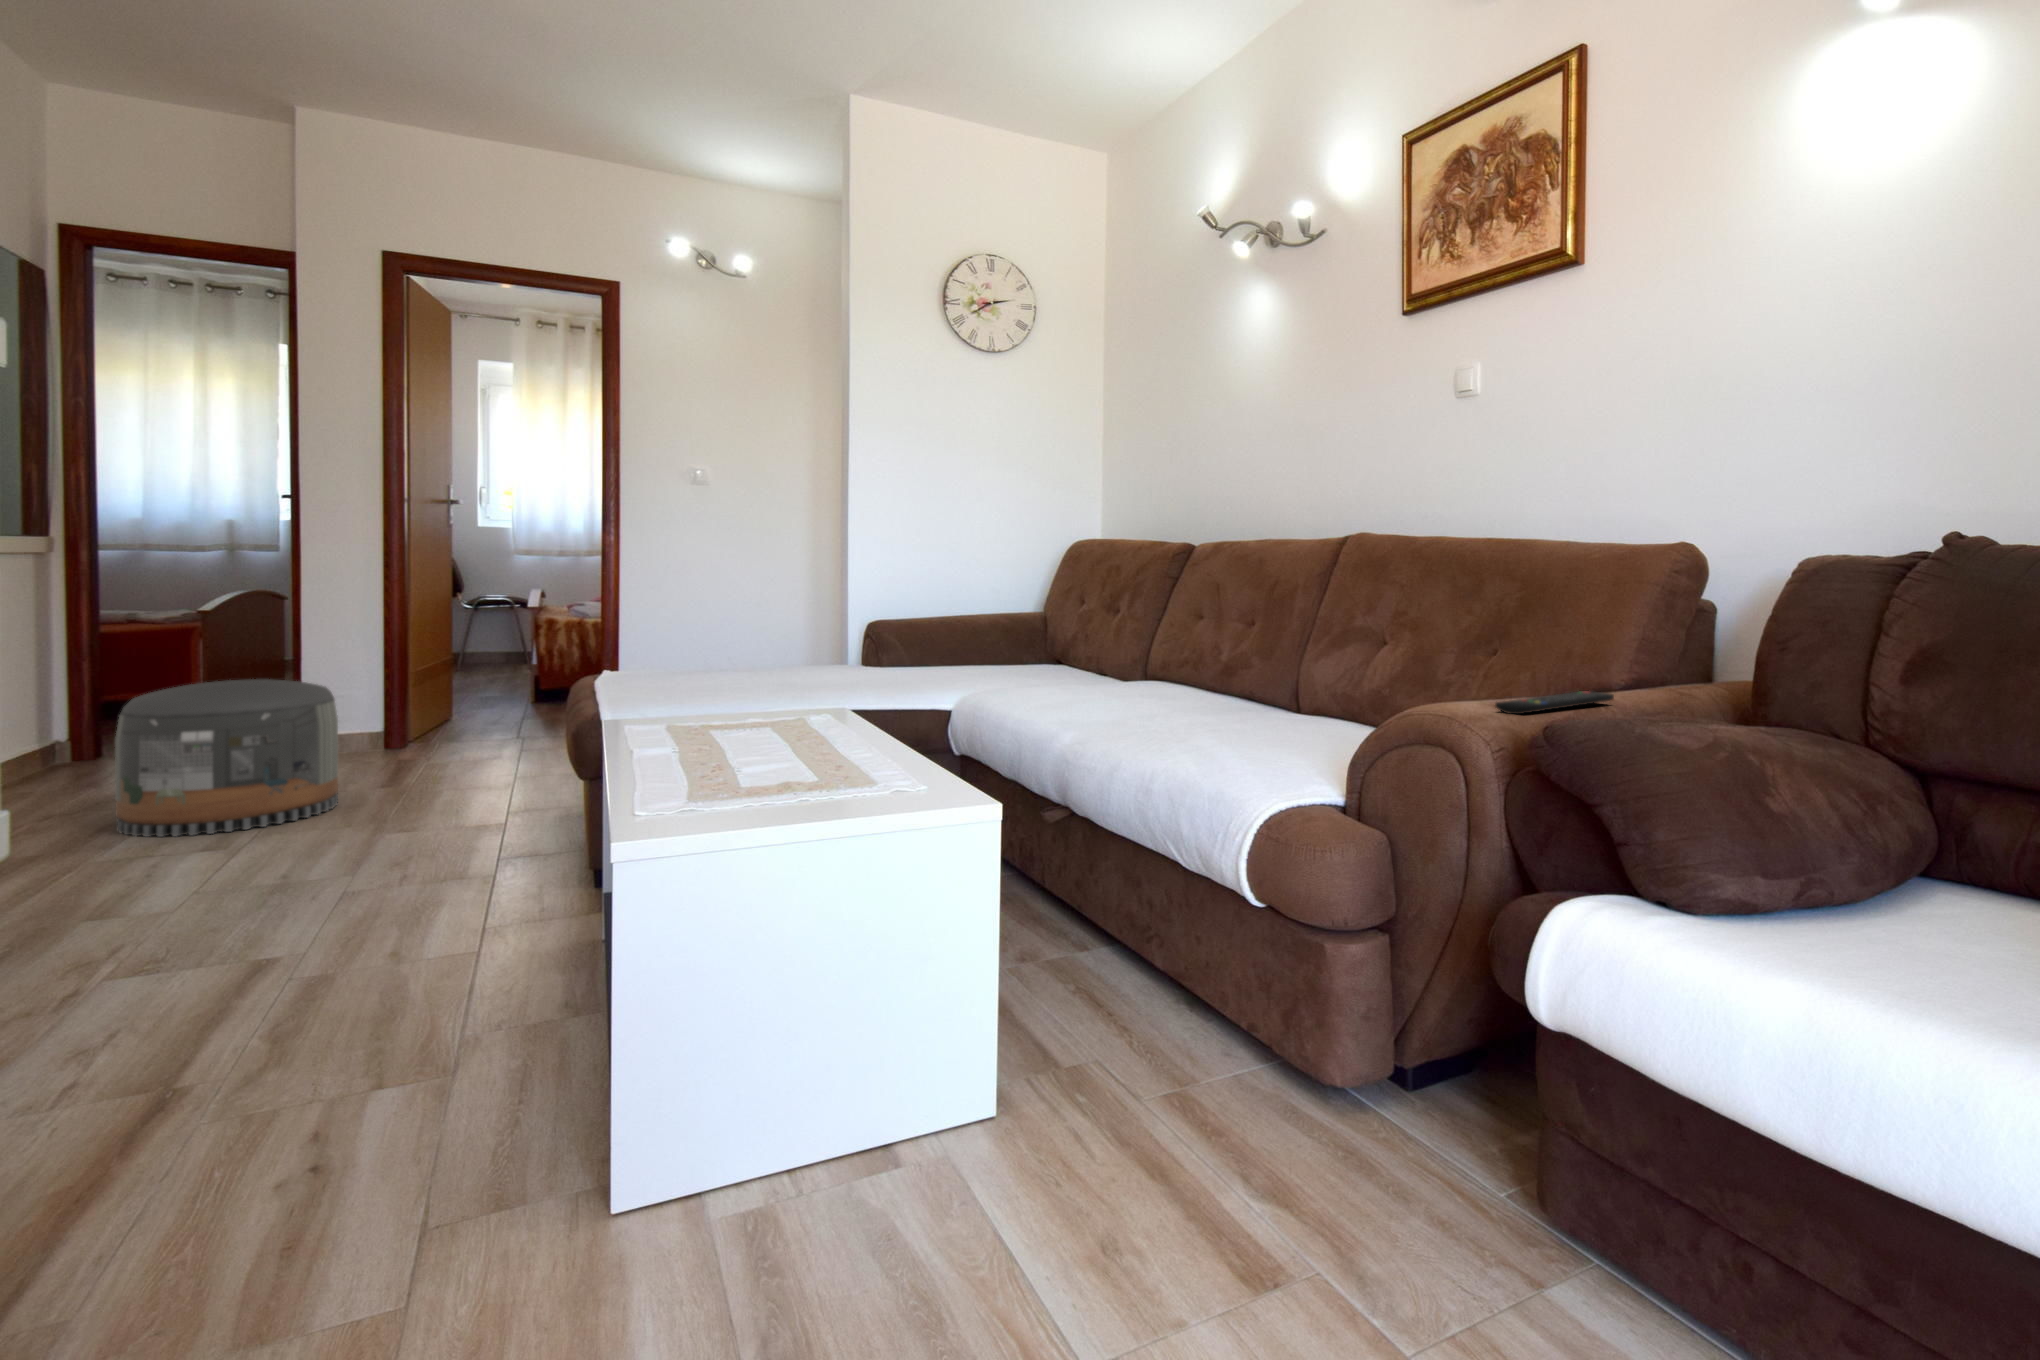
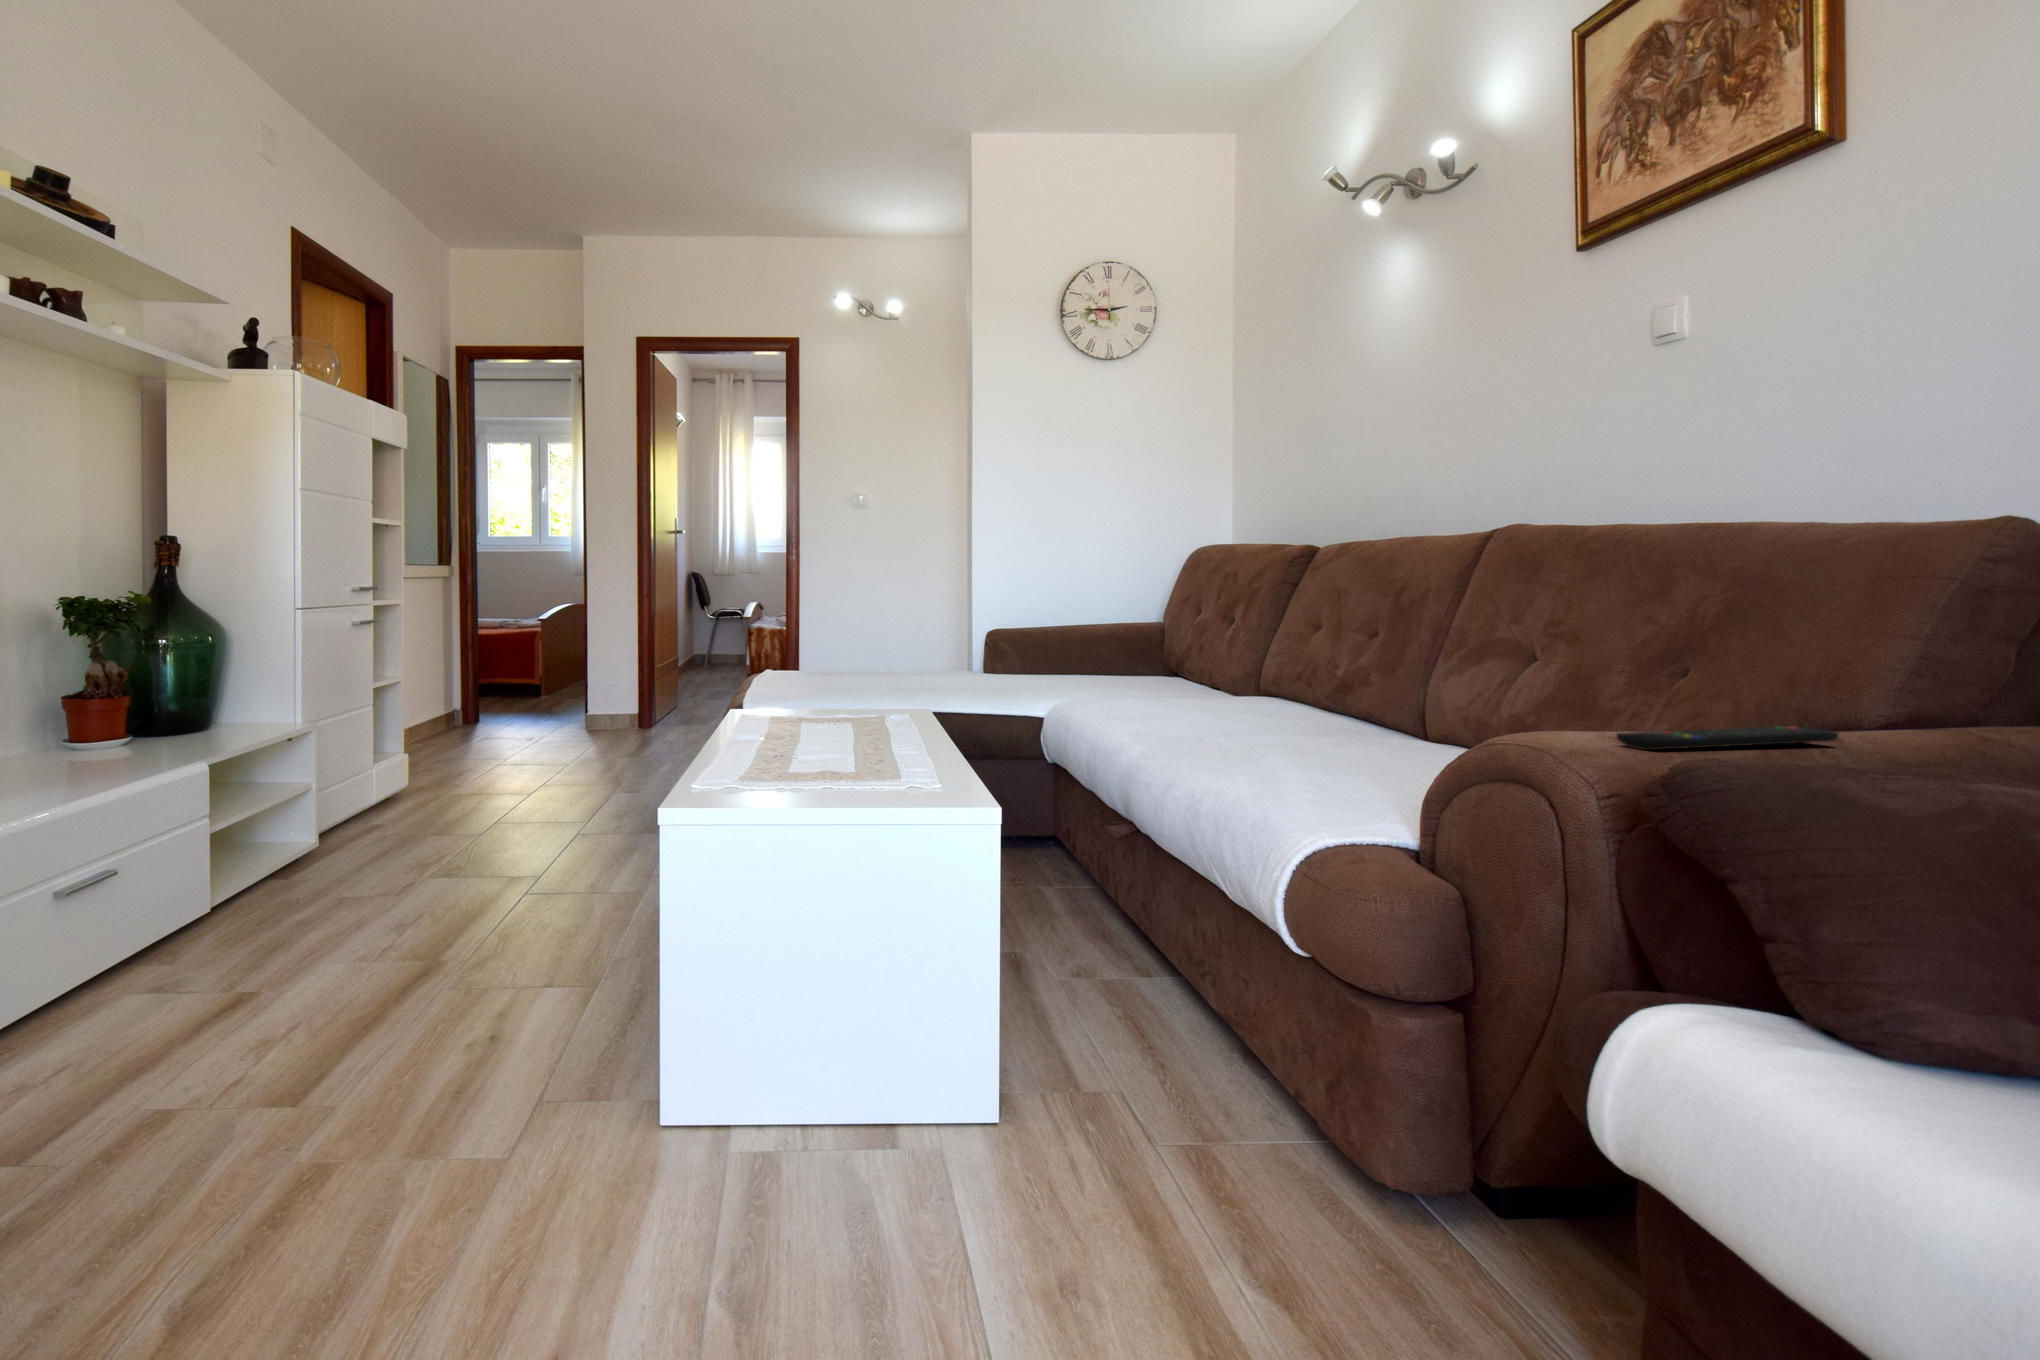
pouf: present [115,679,338,837] -> none [471,671,599,783]

